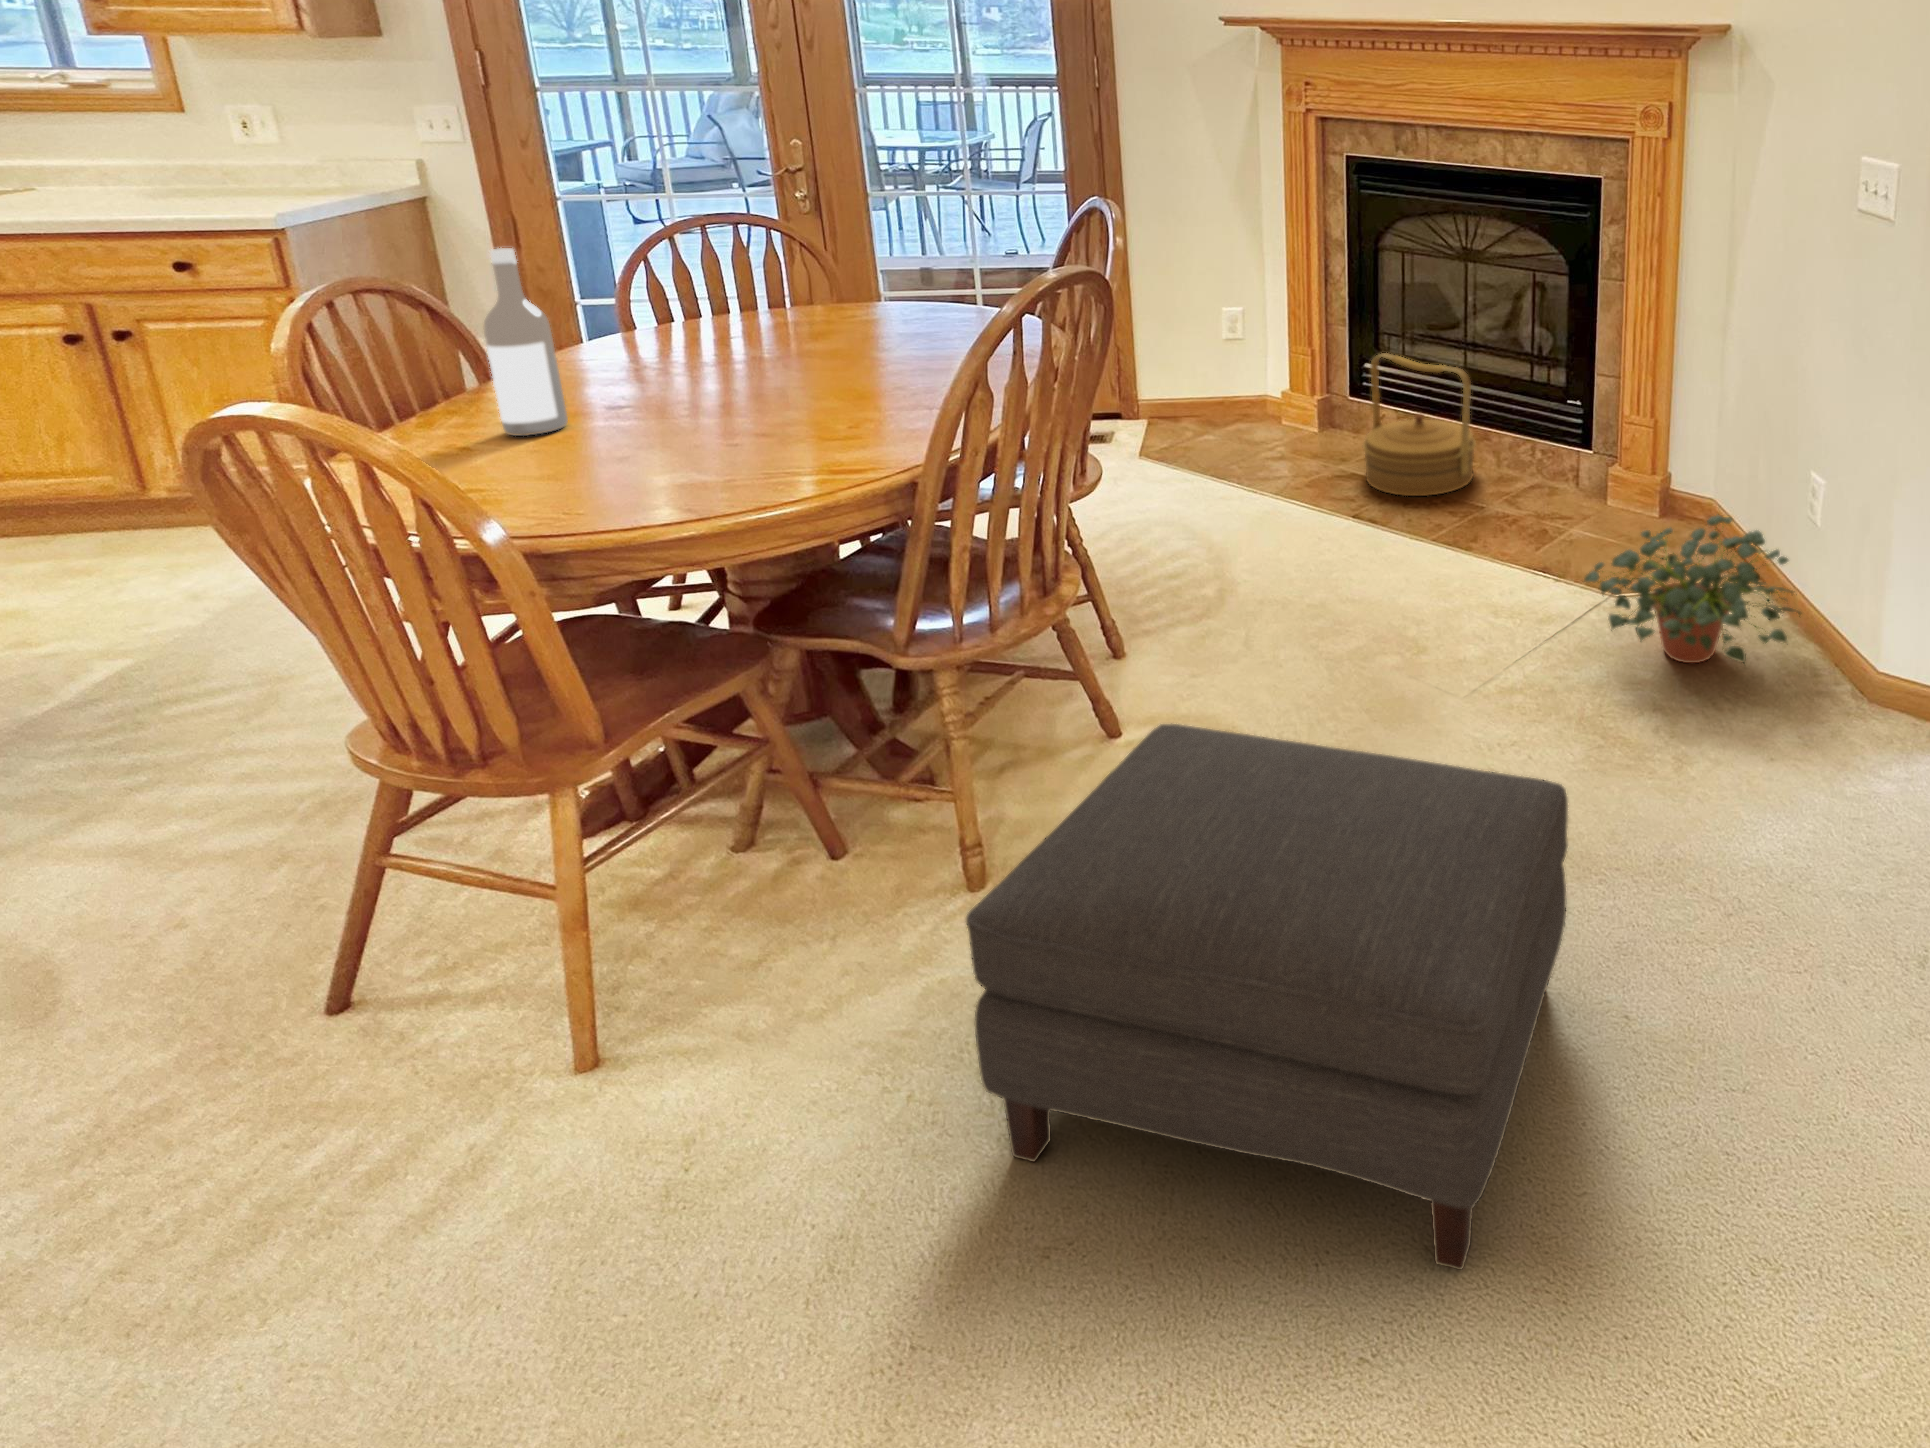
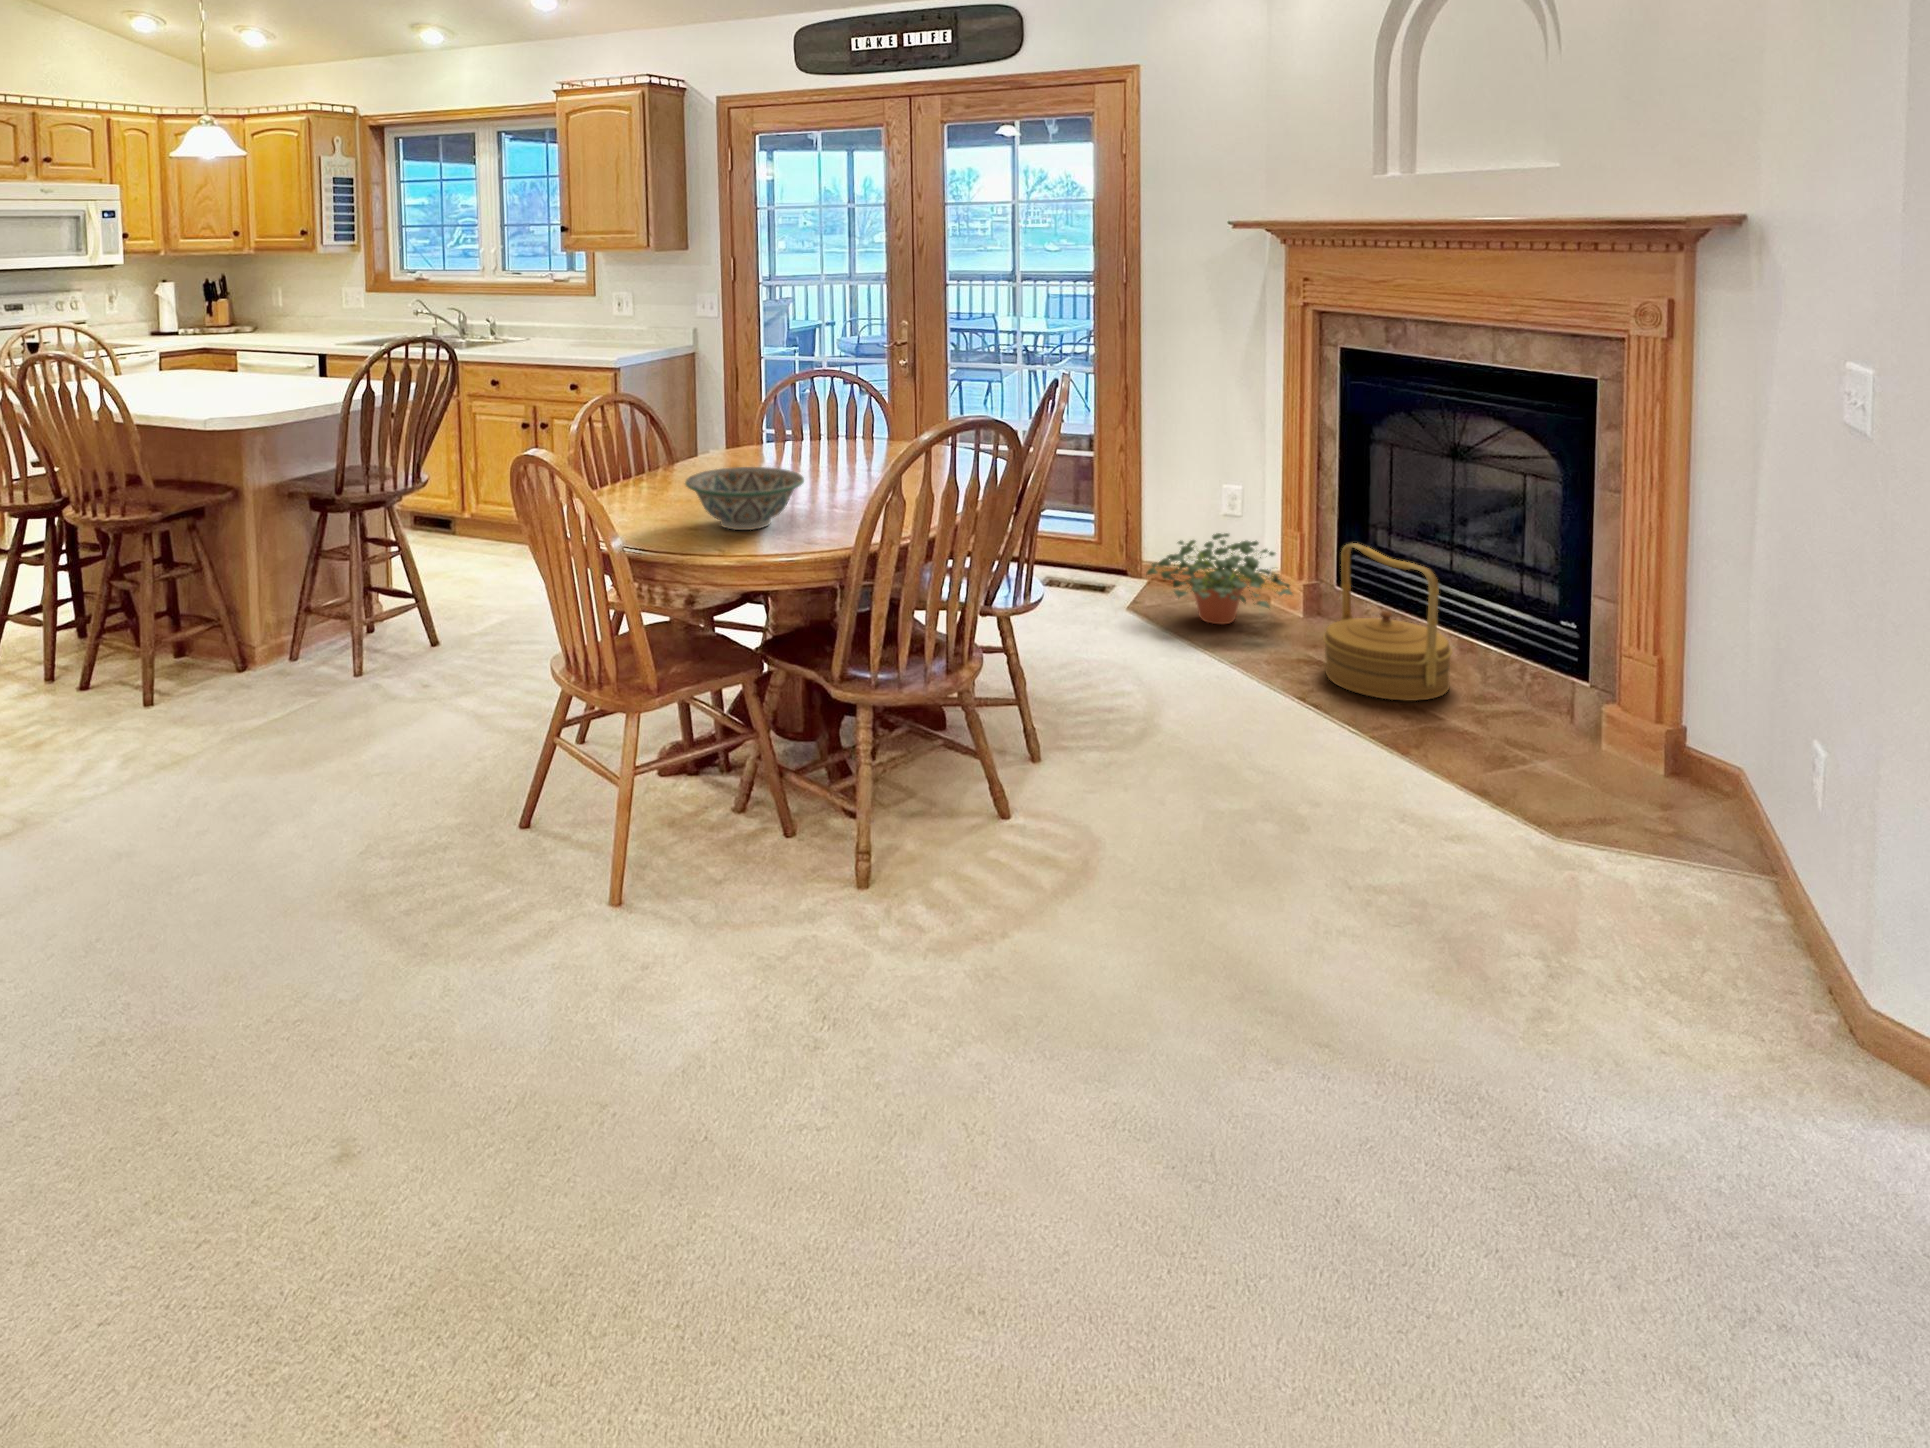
wine bottle: present [483,248,568,436] -> none [660,382,692,499]
decorative bowl: none [583,366,808,470] -> present [685,467,804,530]
potted plant: present [1584,515,1801,663] -> present [1147,533,1292,624]
ottoman: present [966,724,1568,1270] -> none [796,786,1278,1288]

